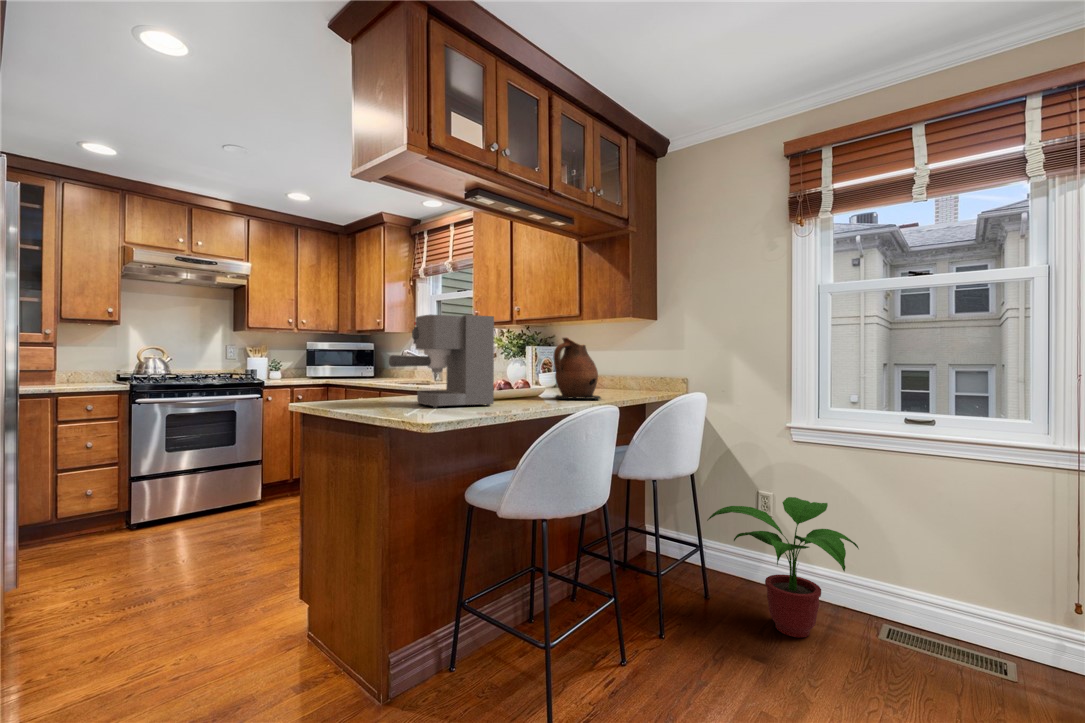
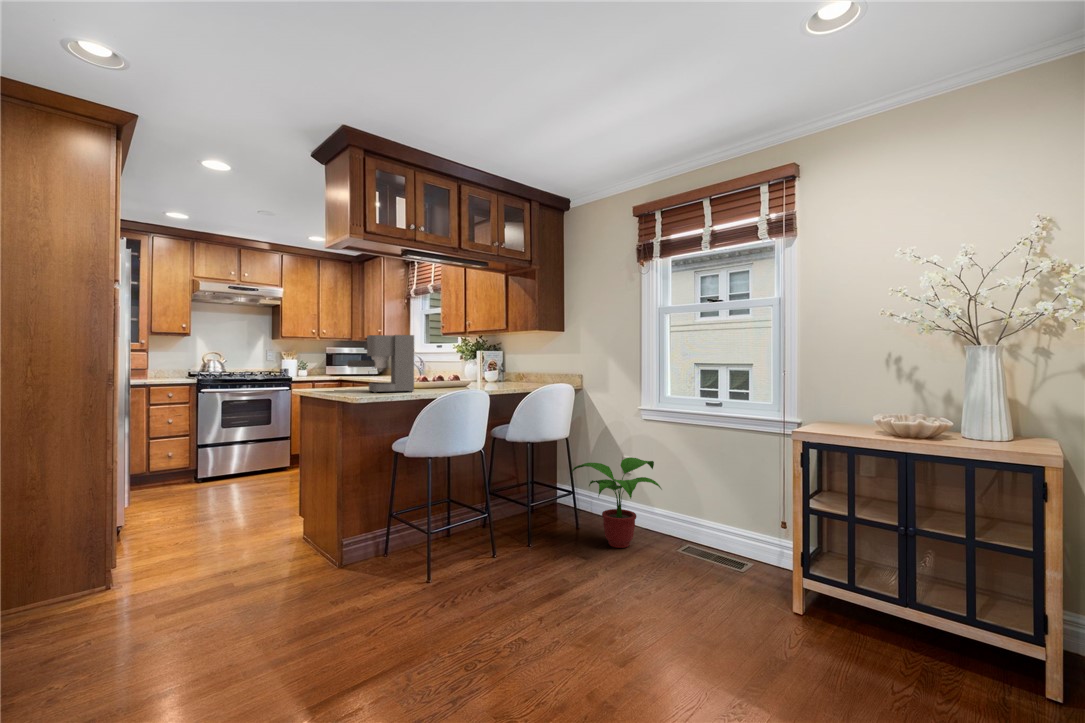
ceramic pitcher: present [553,338,601,399] -> none [466,347,502,389]

